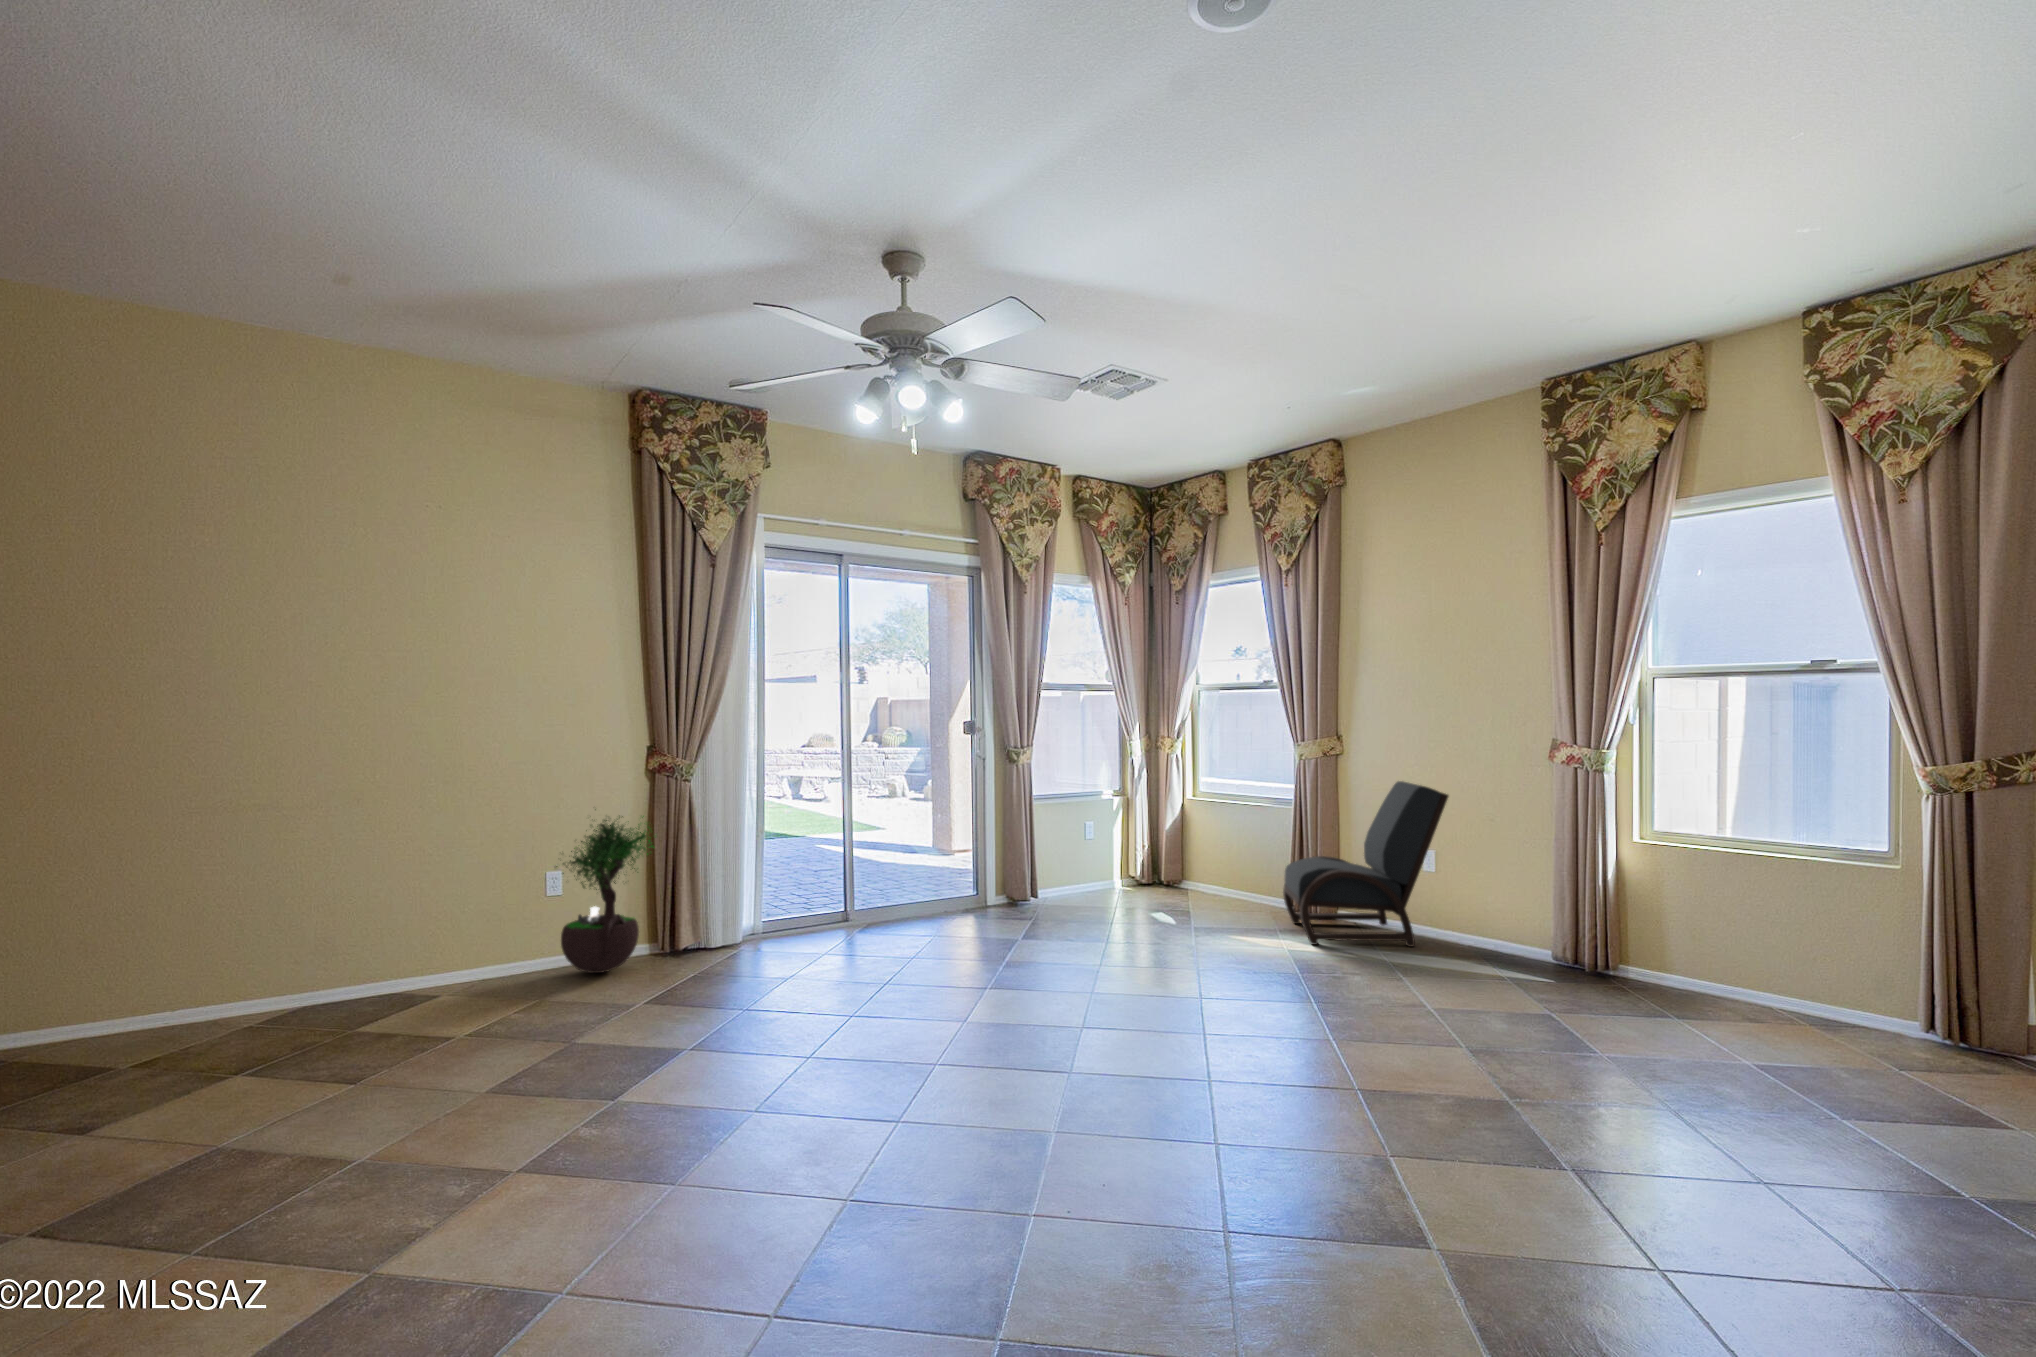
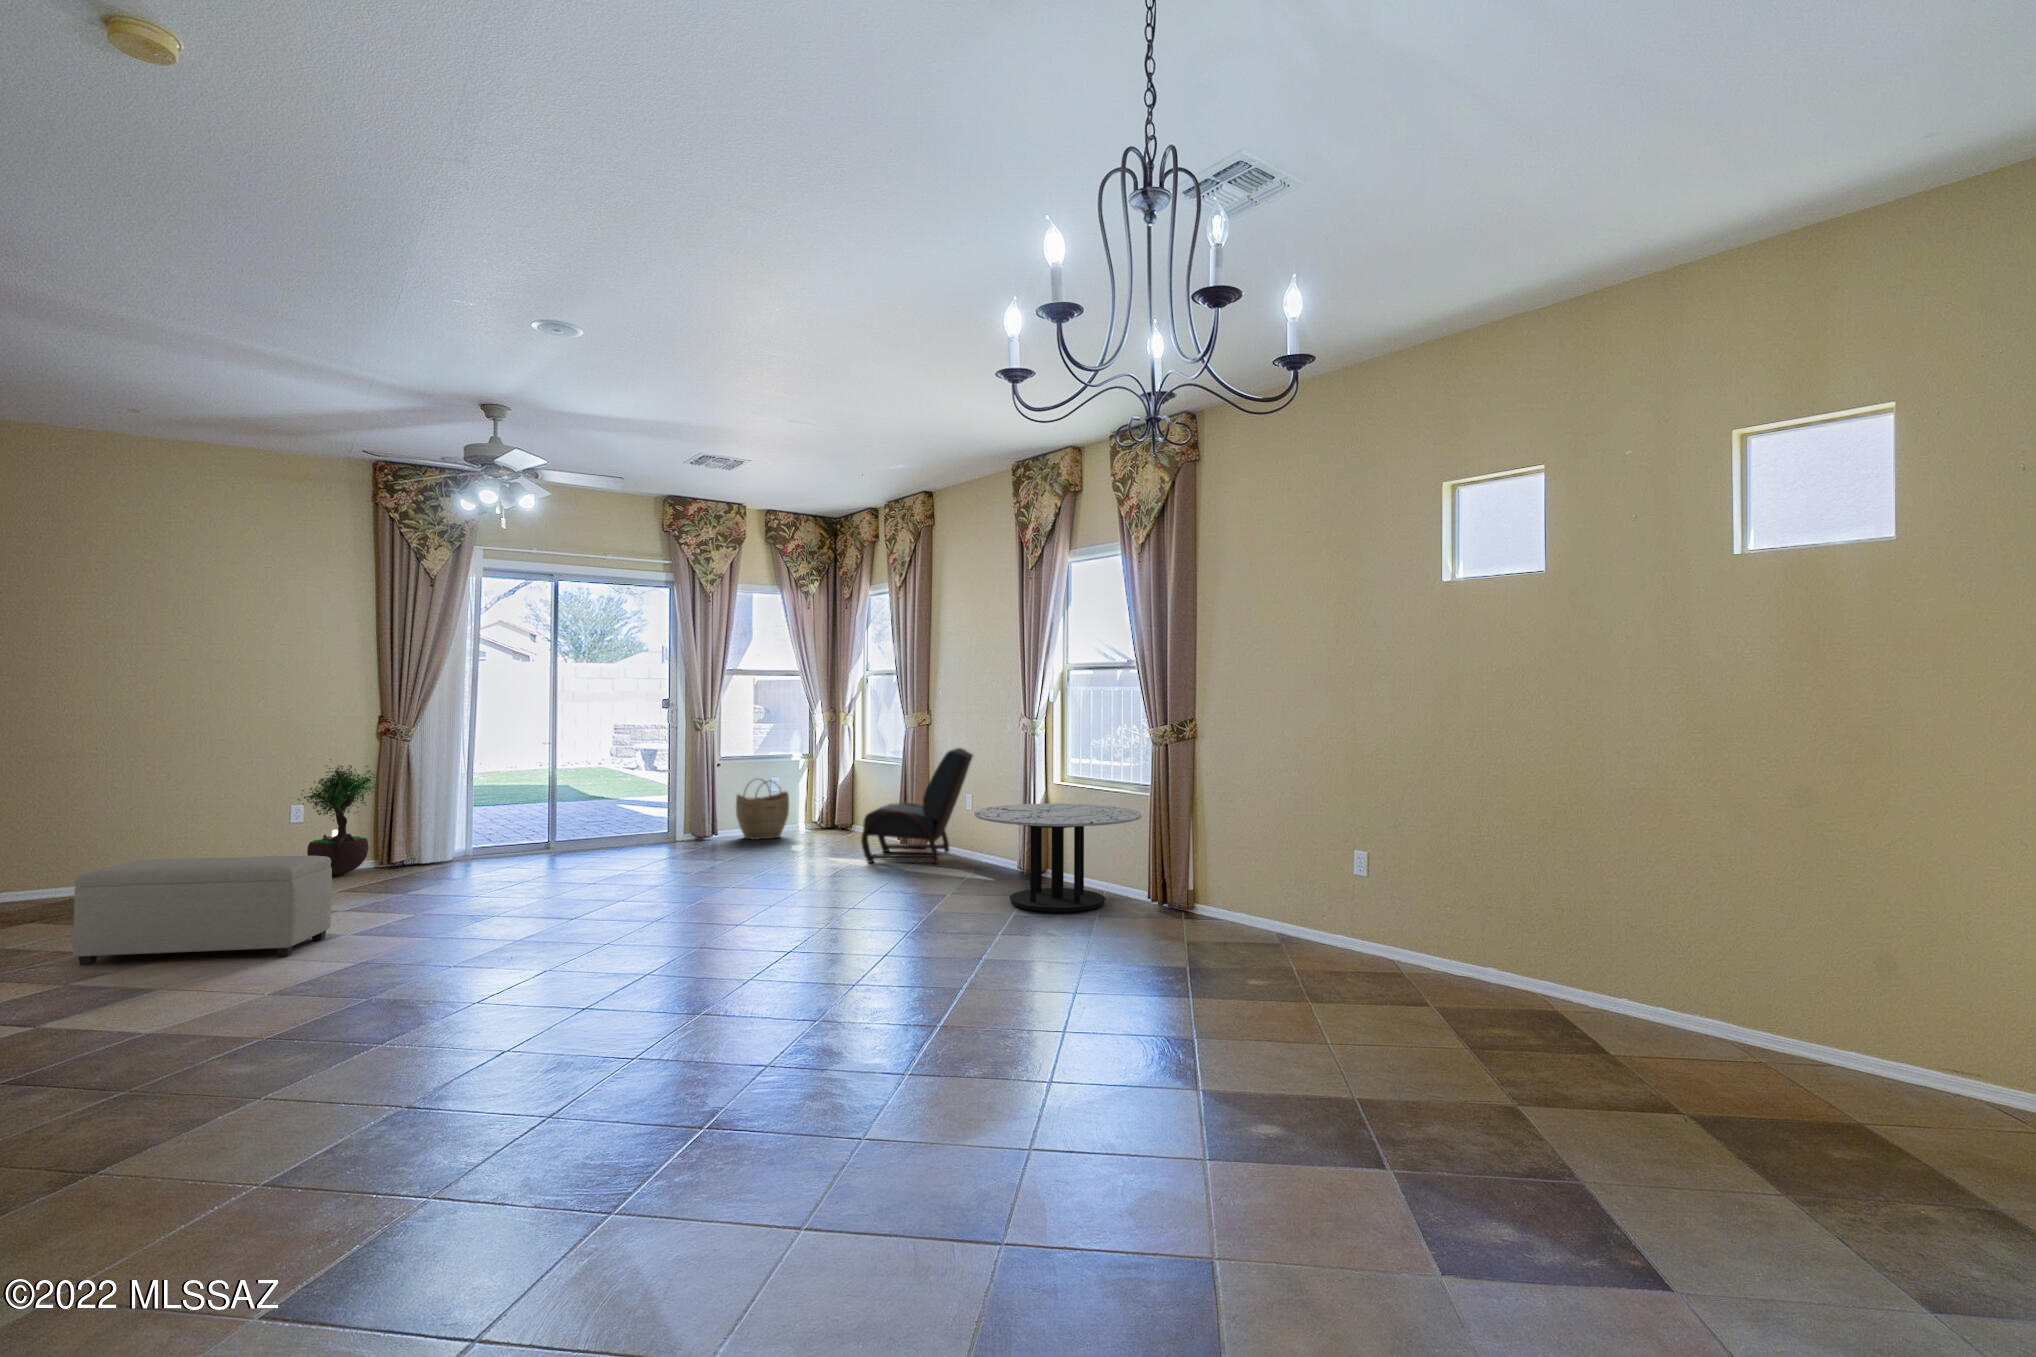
woven basket: none [1054,821,1121,903] -> present [736,780,789,840]
coffee table: none [1618,868,1964,1061] -> present [974,803,1141,914]
ottoman: none [310,989,717,1226] -> present [73,856,332,965]

